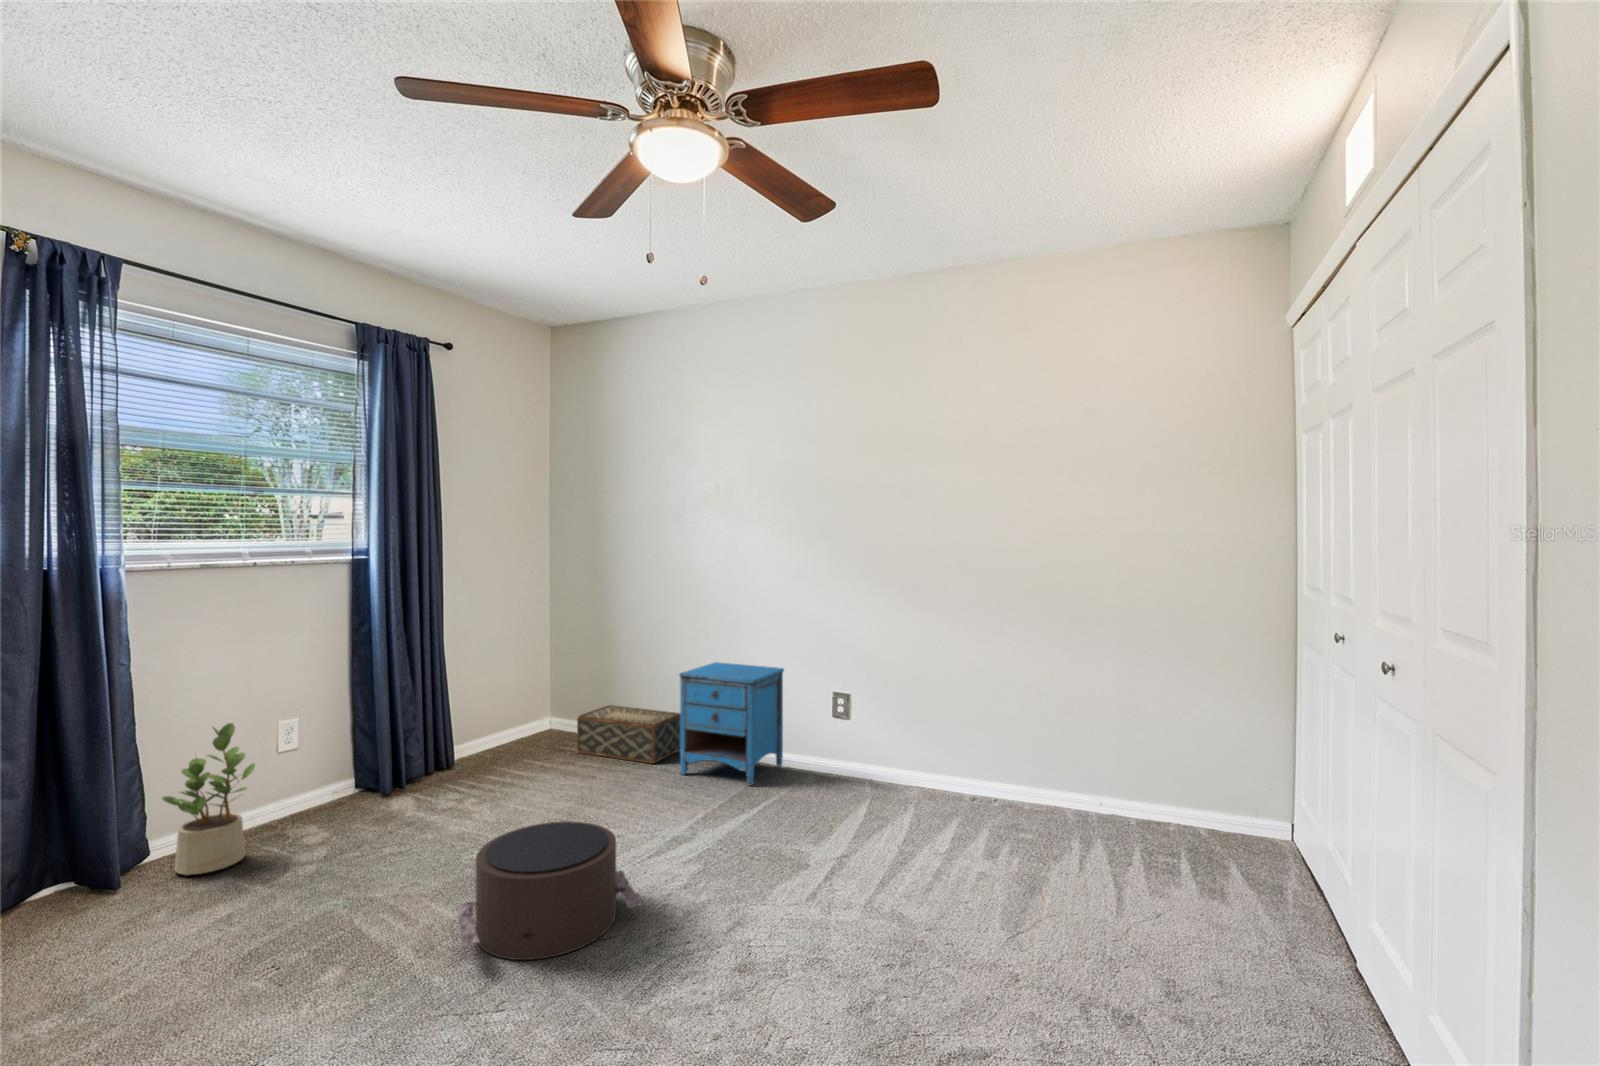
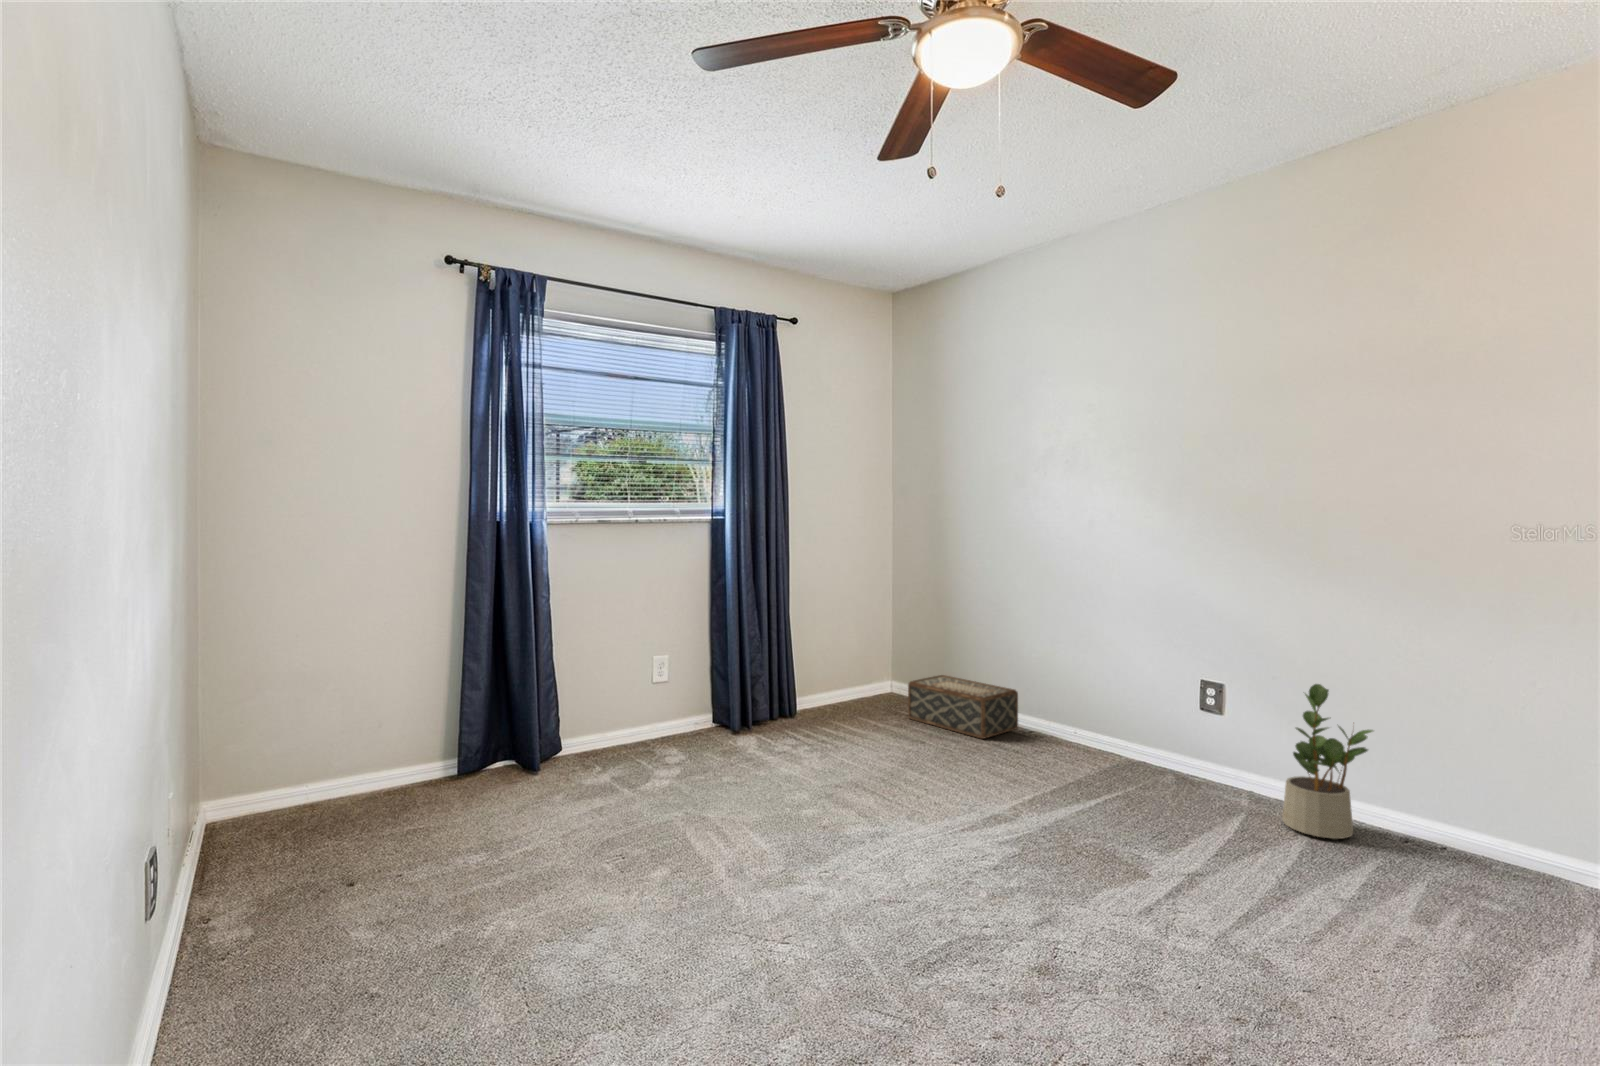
nightstand: present [679,662,784,785] -> none [1009,637,1135,777]
potted plant: present [162,723,255,875] -> present [1282,684,1373,839]
pouf: present [458,821,642,960] -> none [761,773,938,904]

